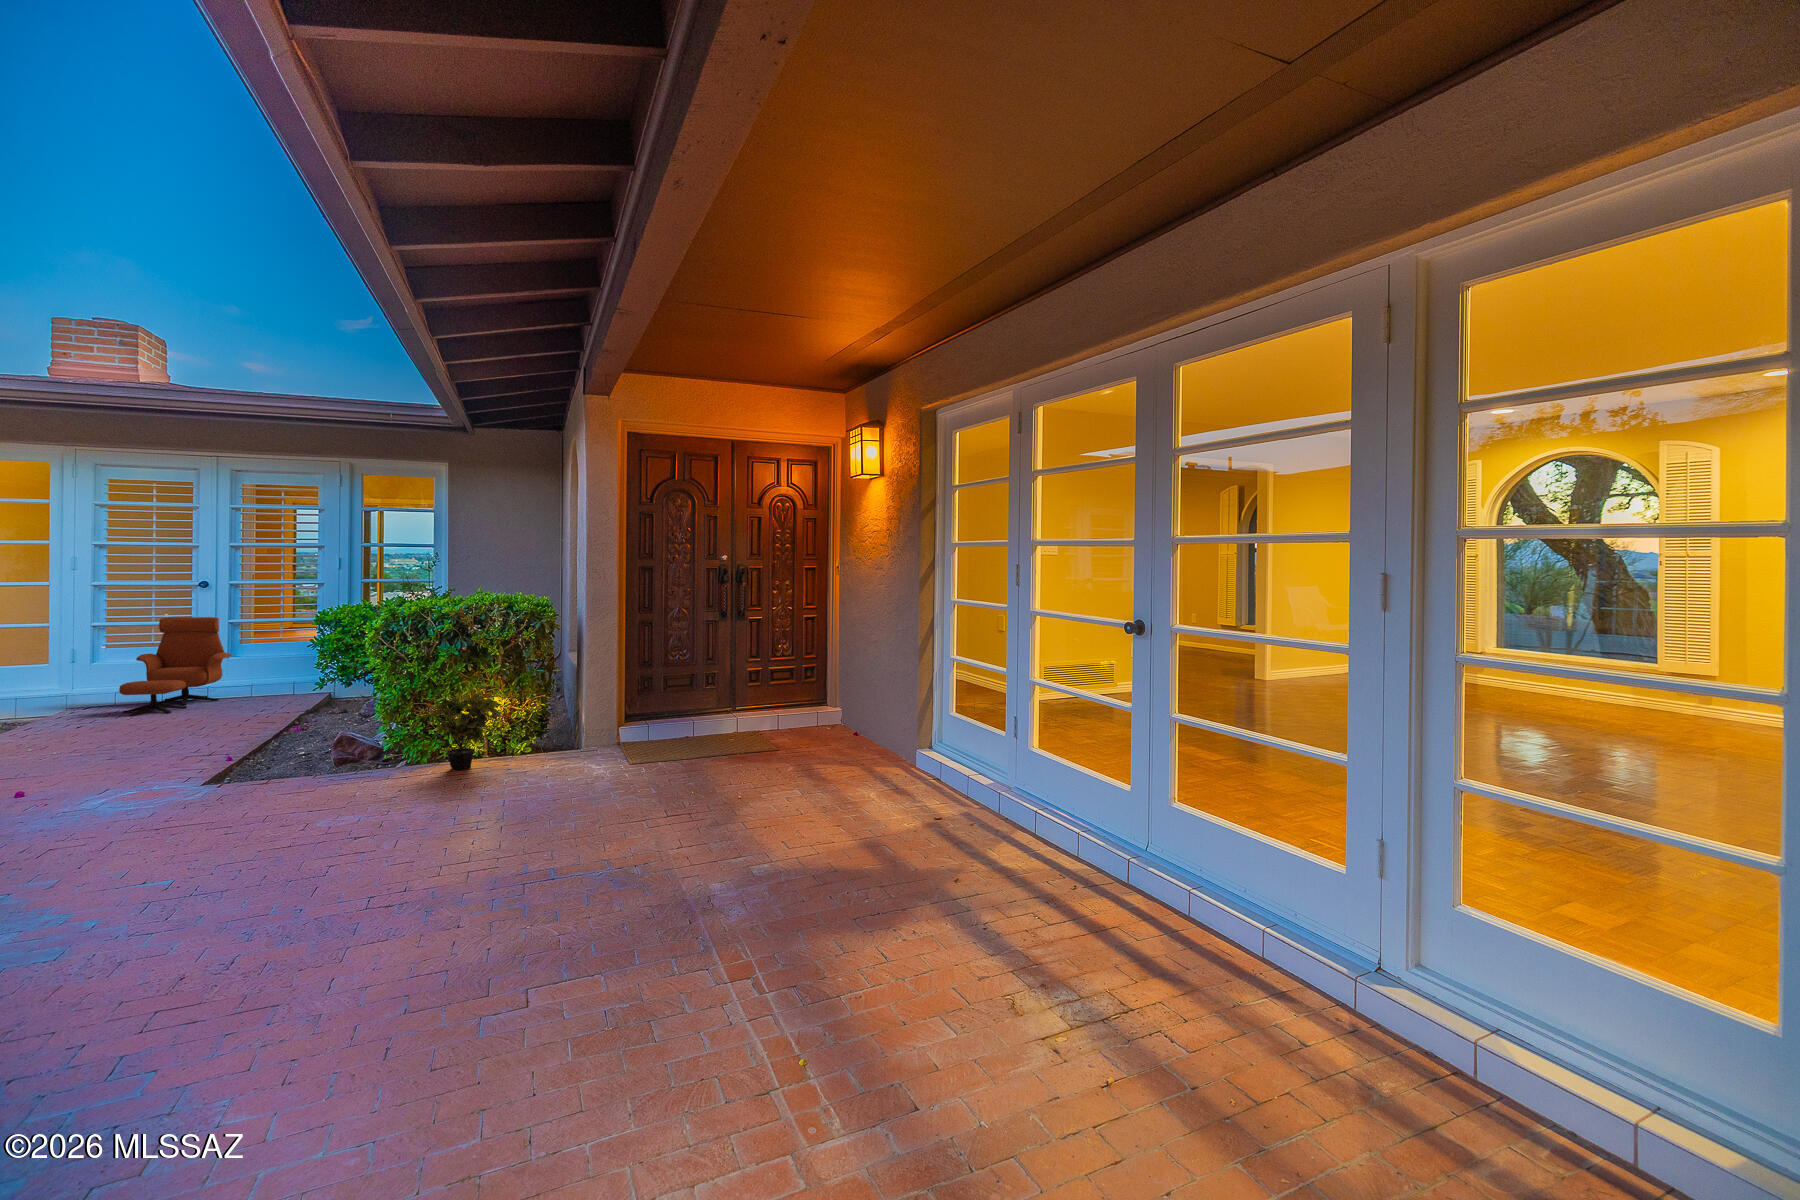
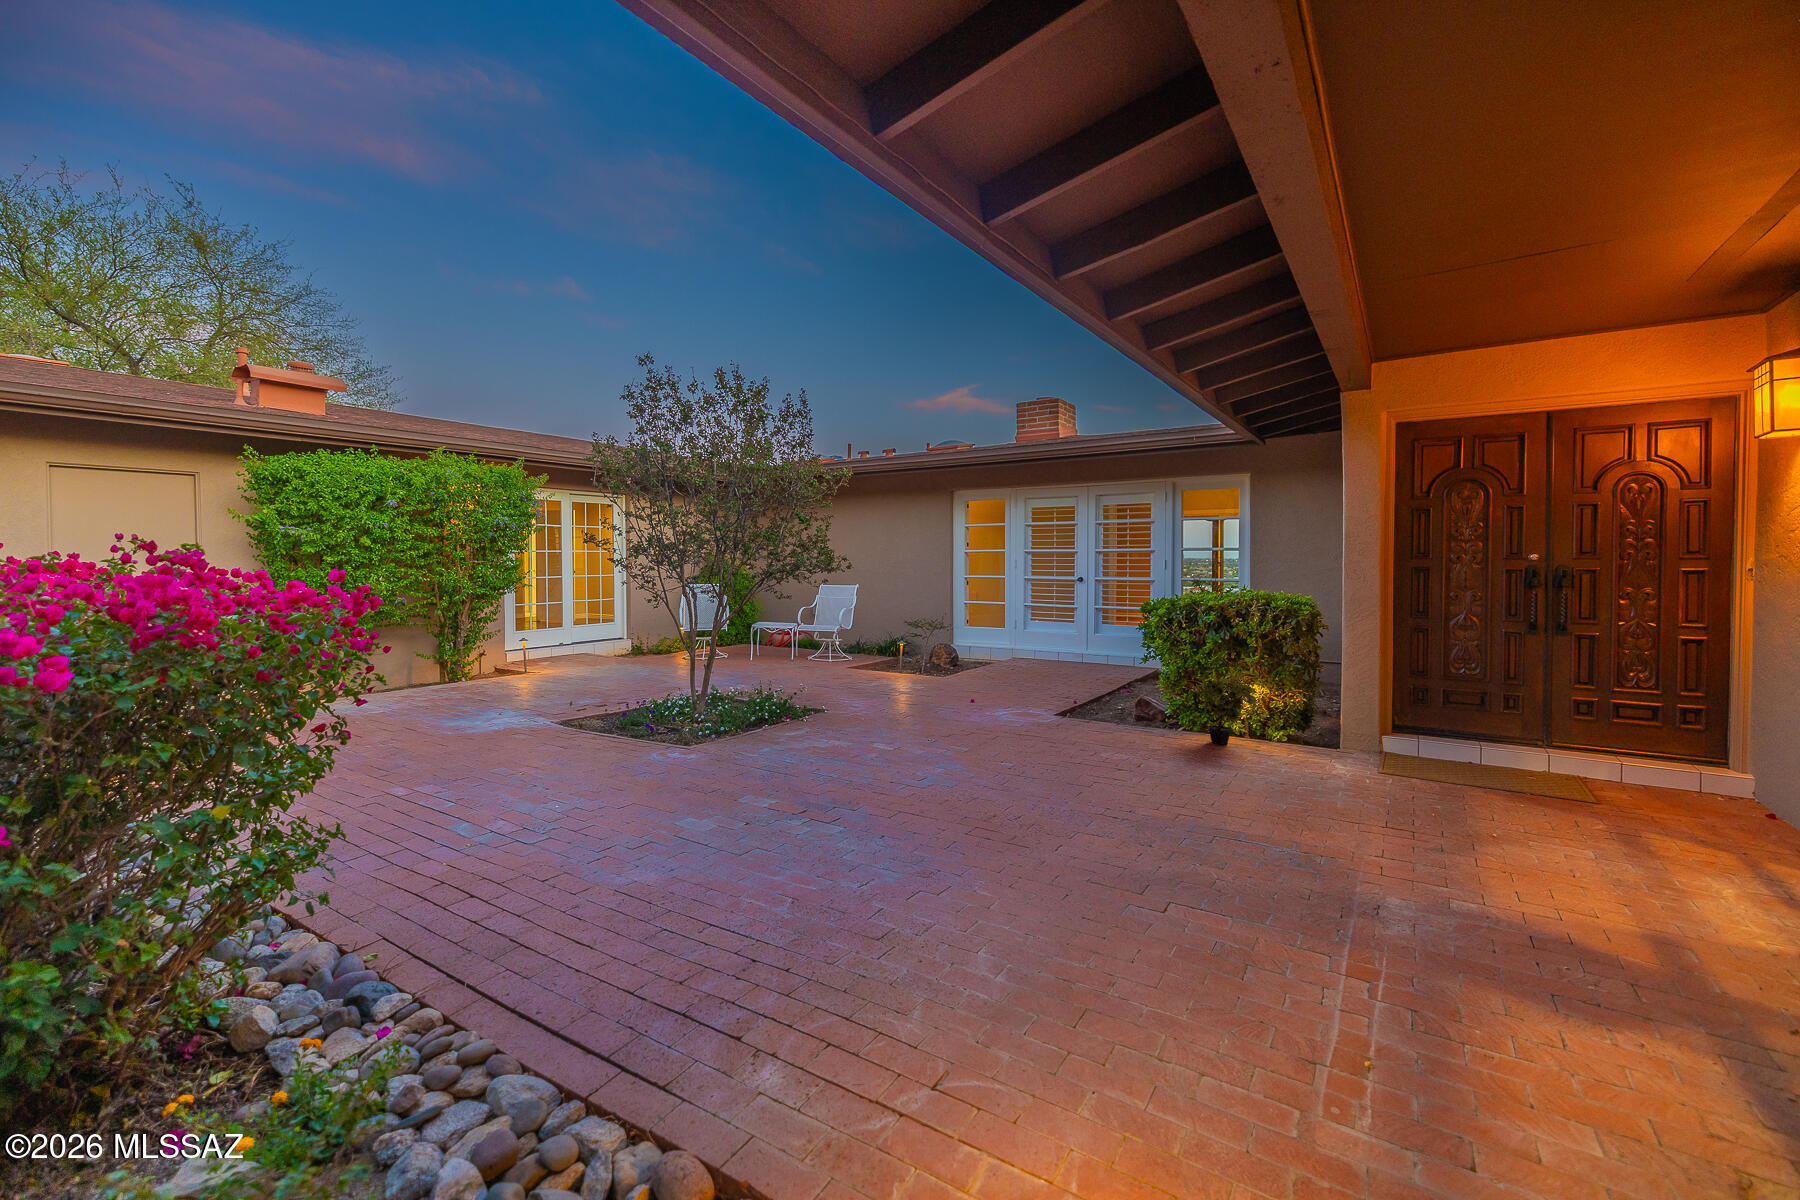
lounge chair: present [119,617,232,716] -> none [1033,602,1095,669]

